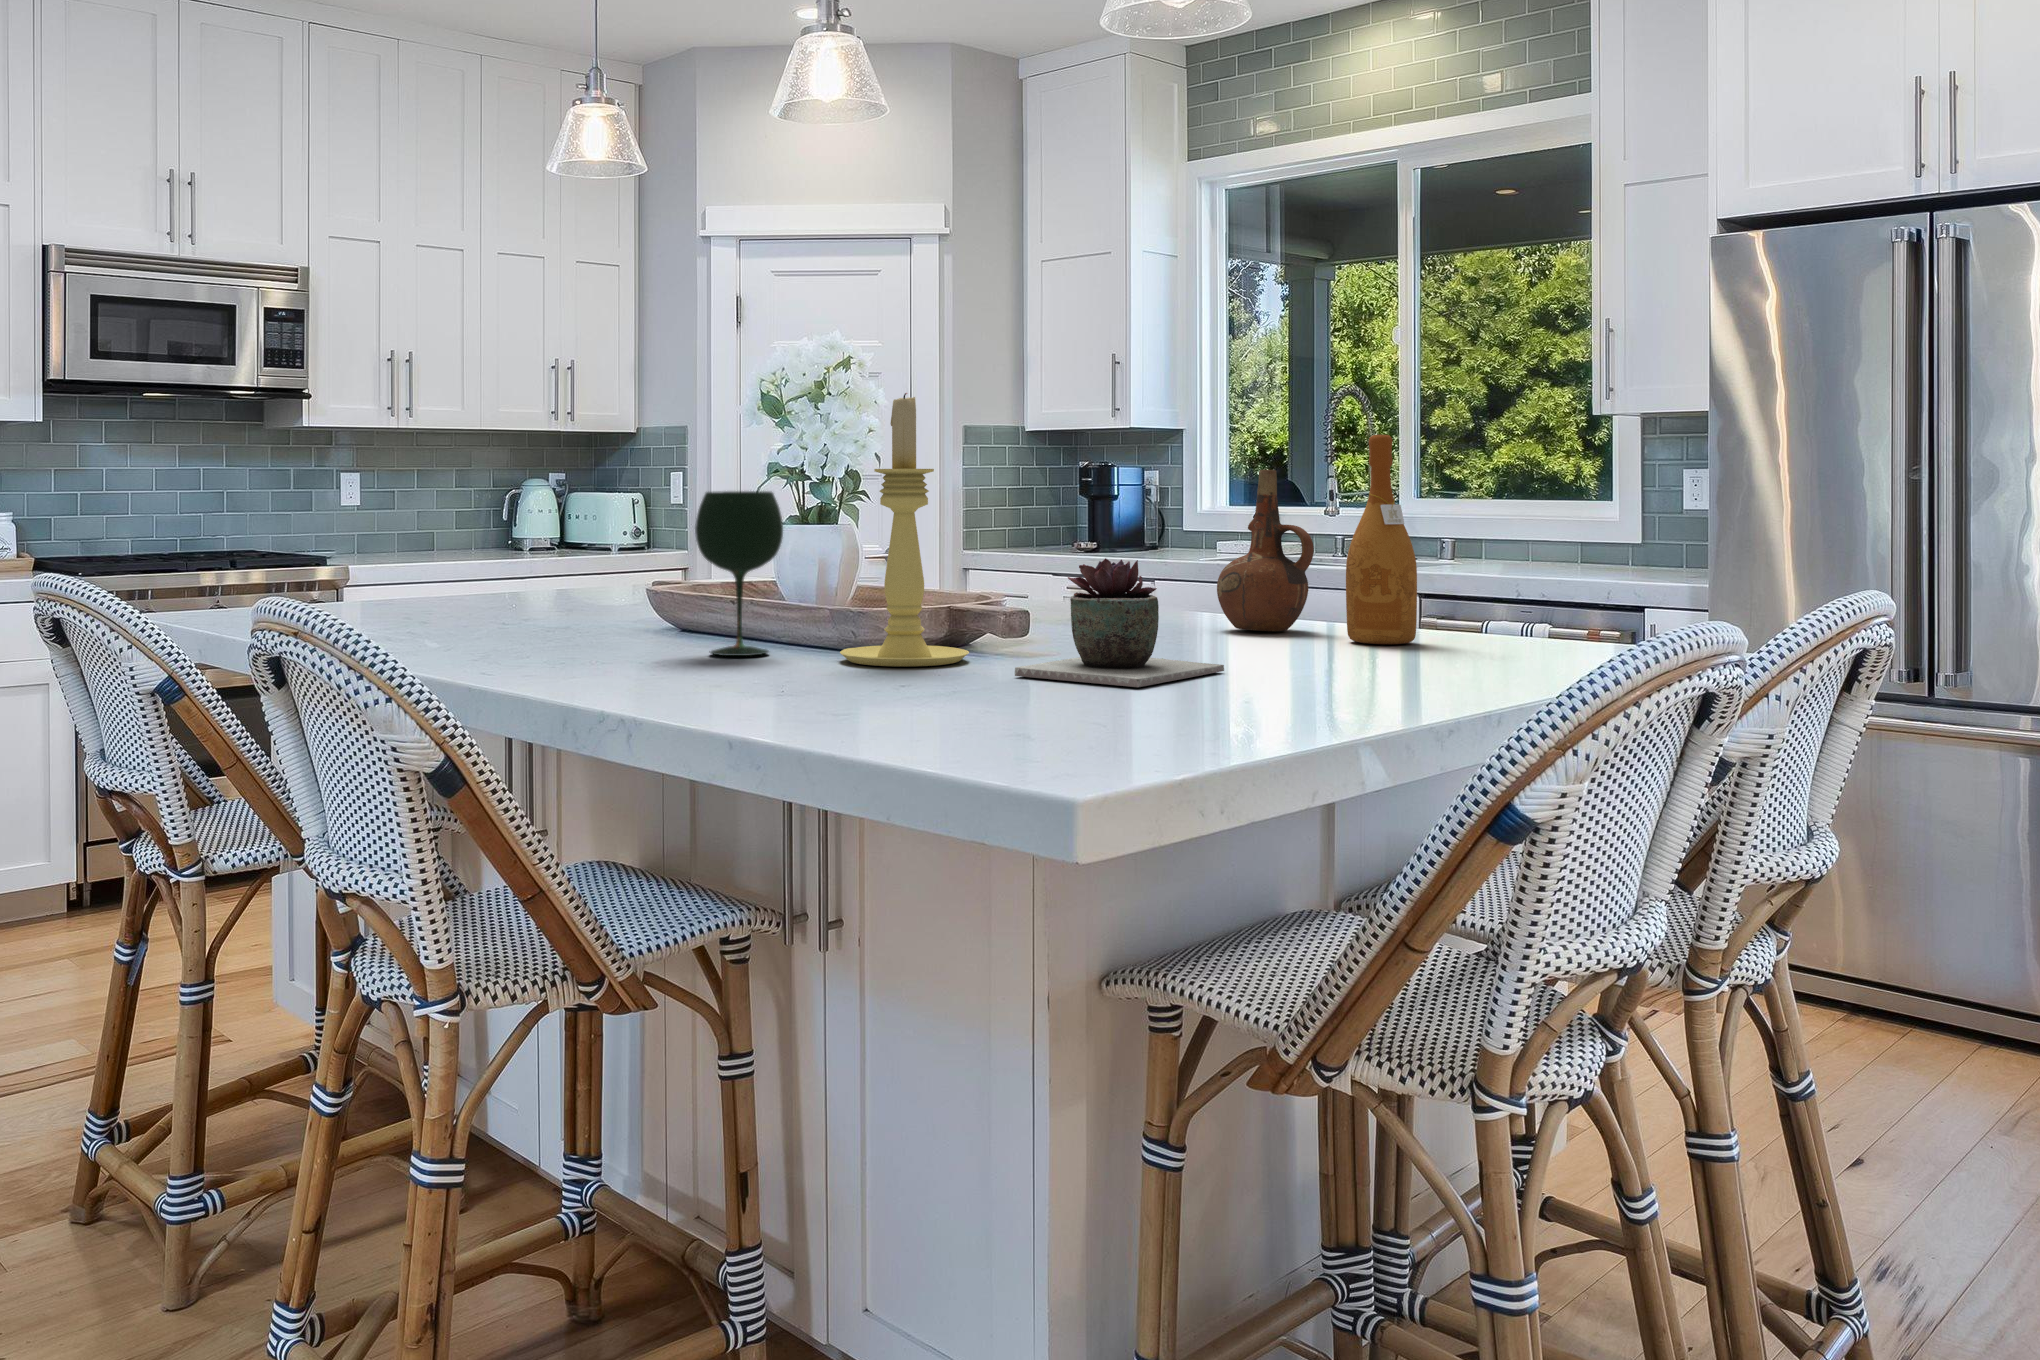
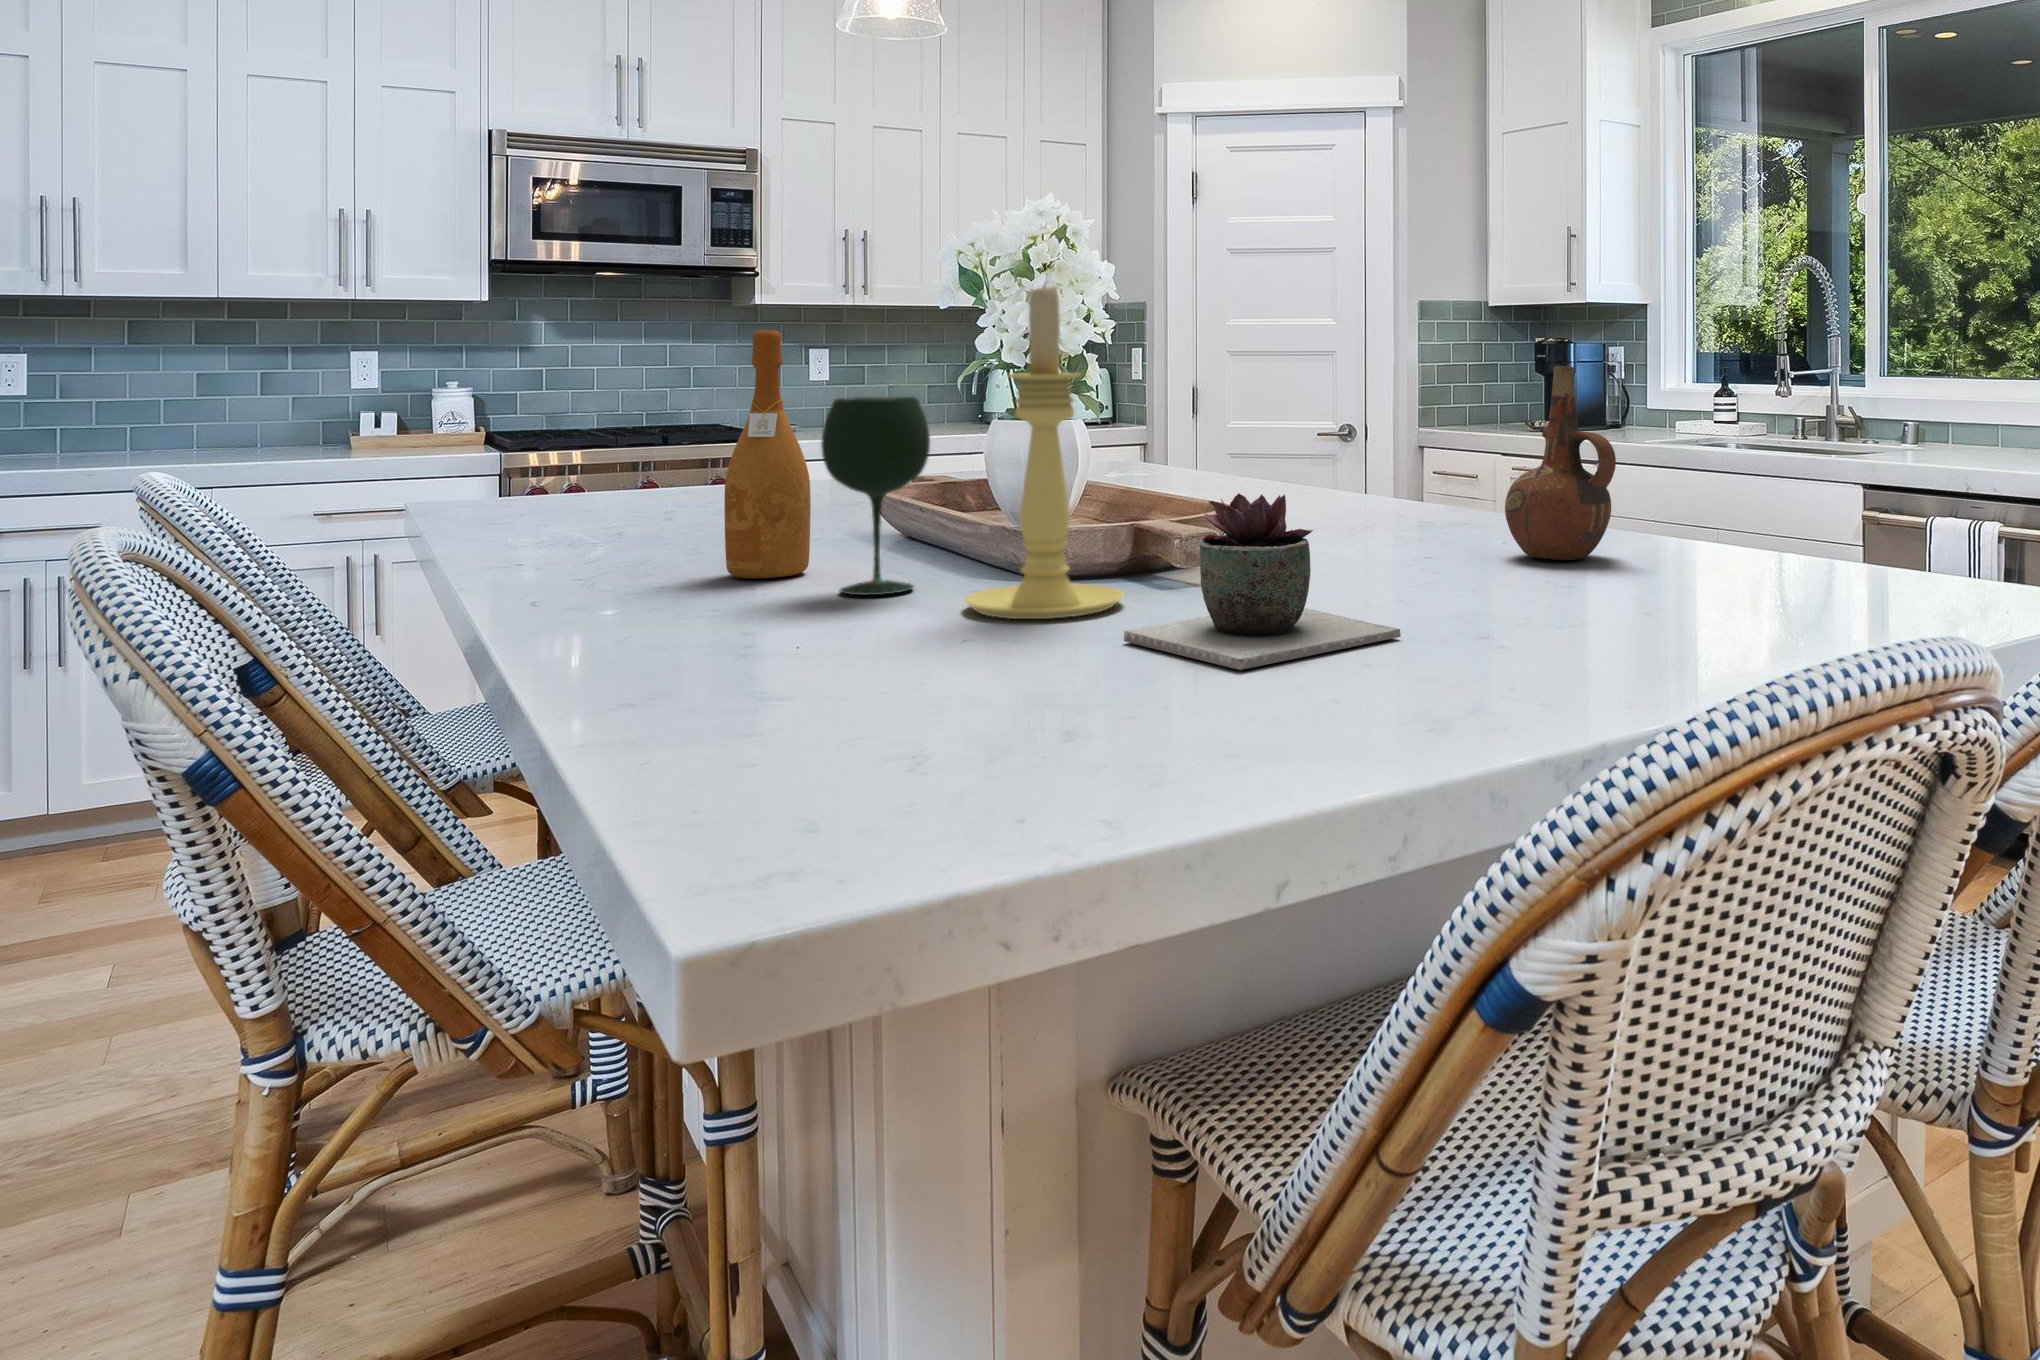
wine bottle: present [1346,434,1417,644] -> present [724,330,810,579]

